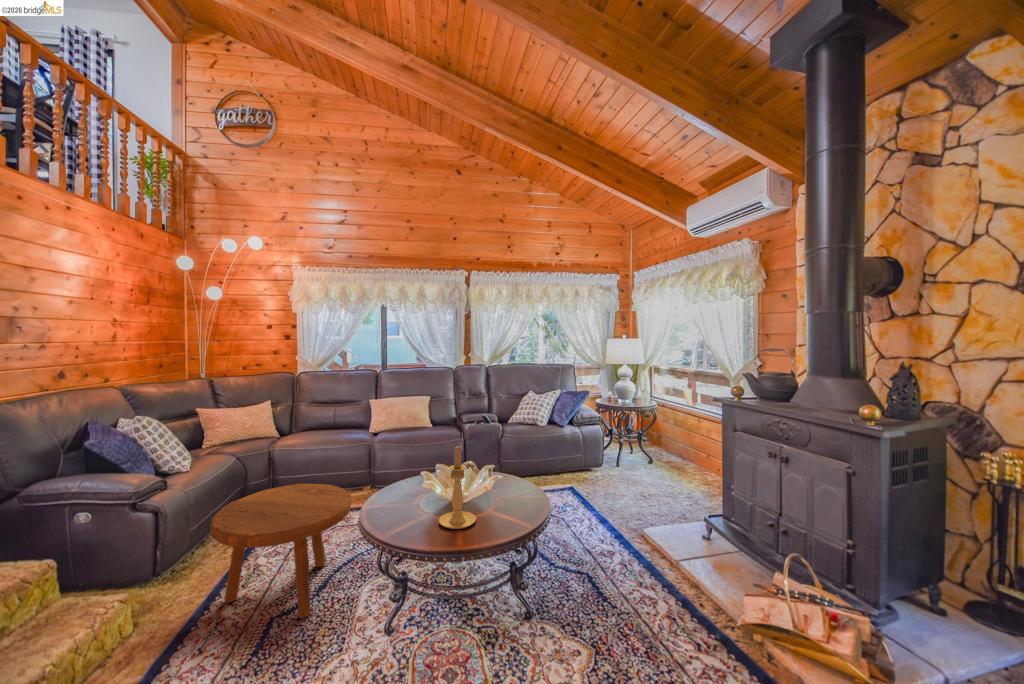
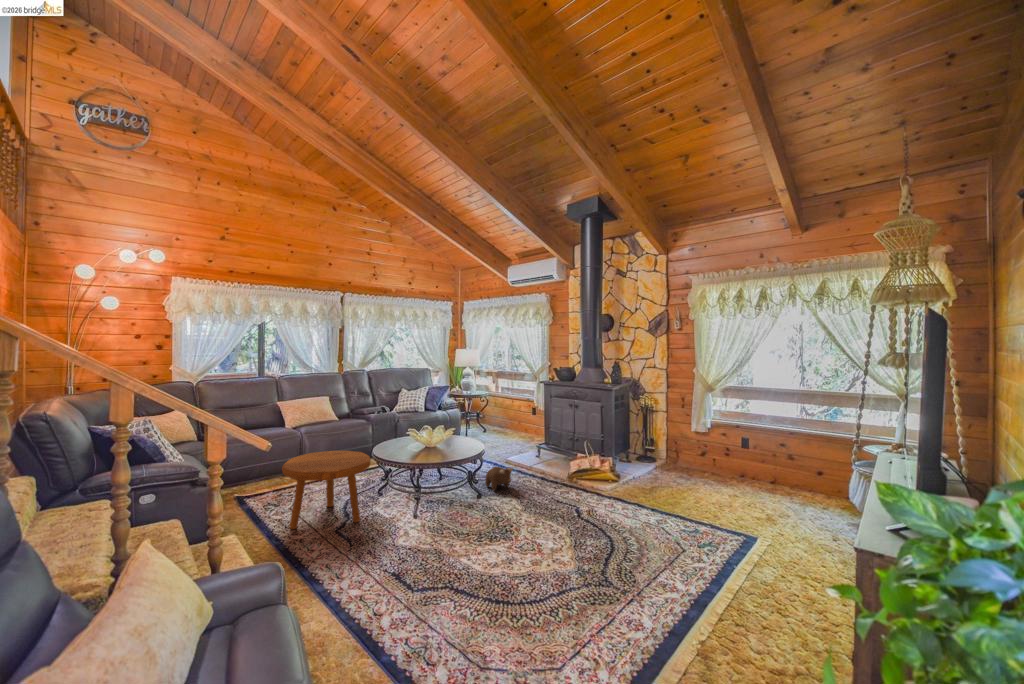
candle holder: present [439,446,476,529] -> none [431,410,452,455]
plush toy: none [557,561,602,611] -> present [485,466,513,491]

